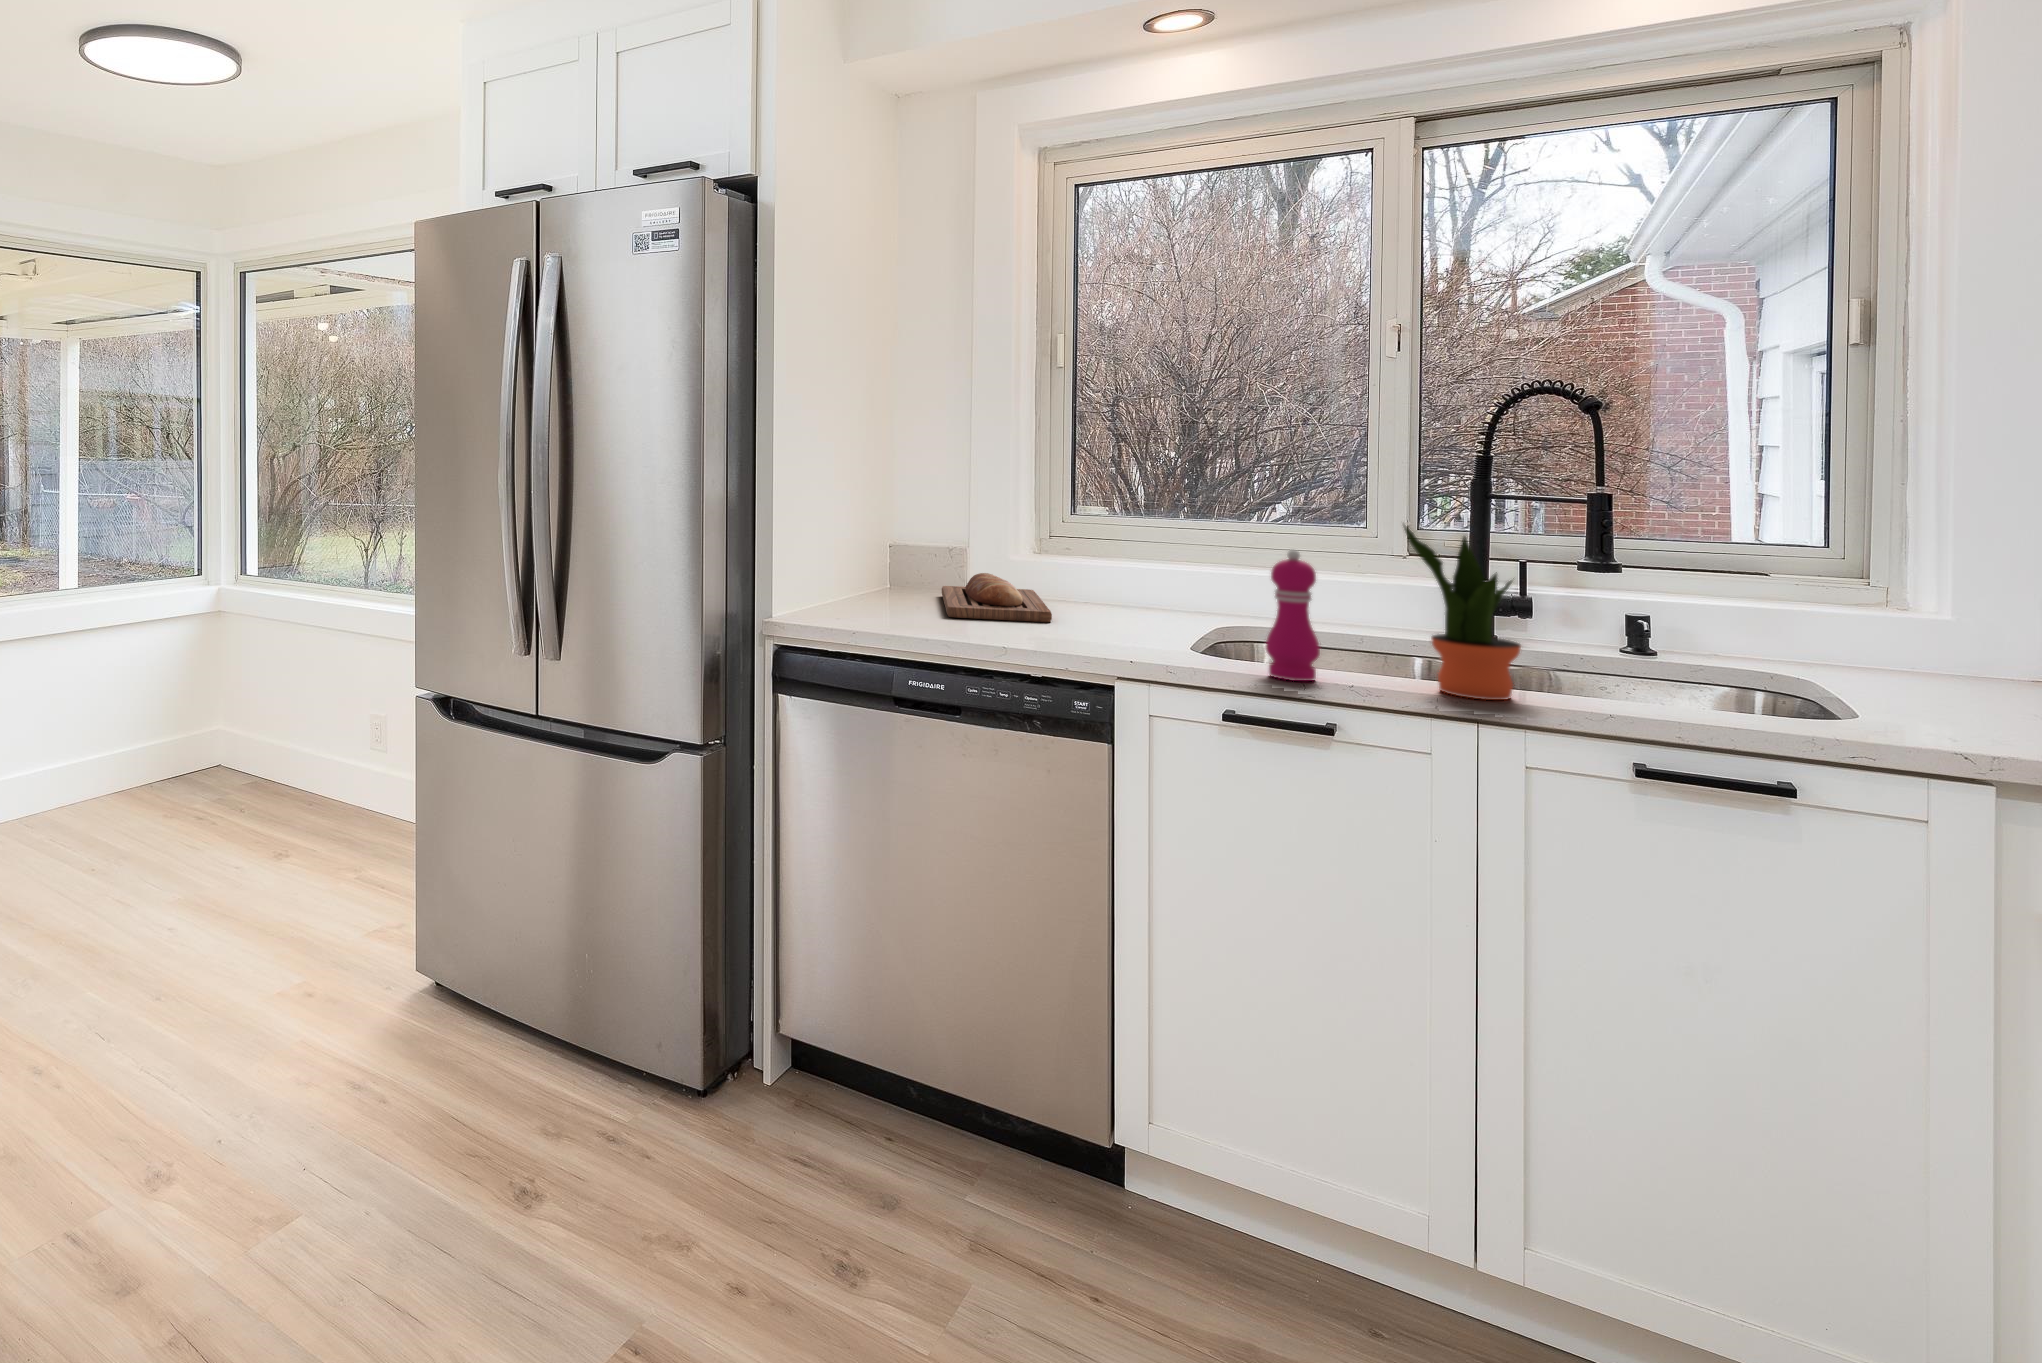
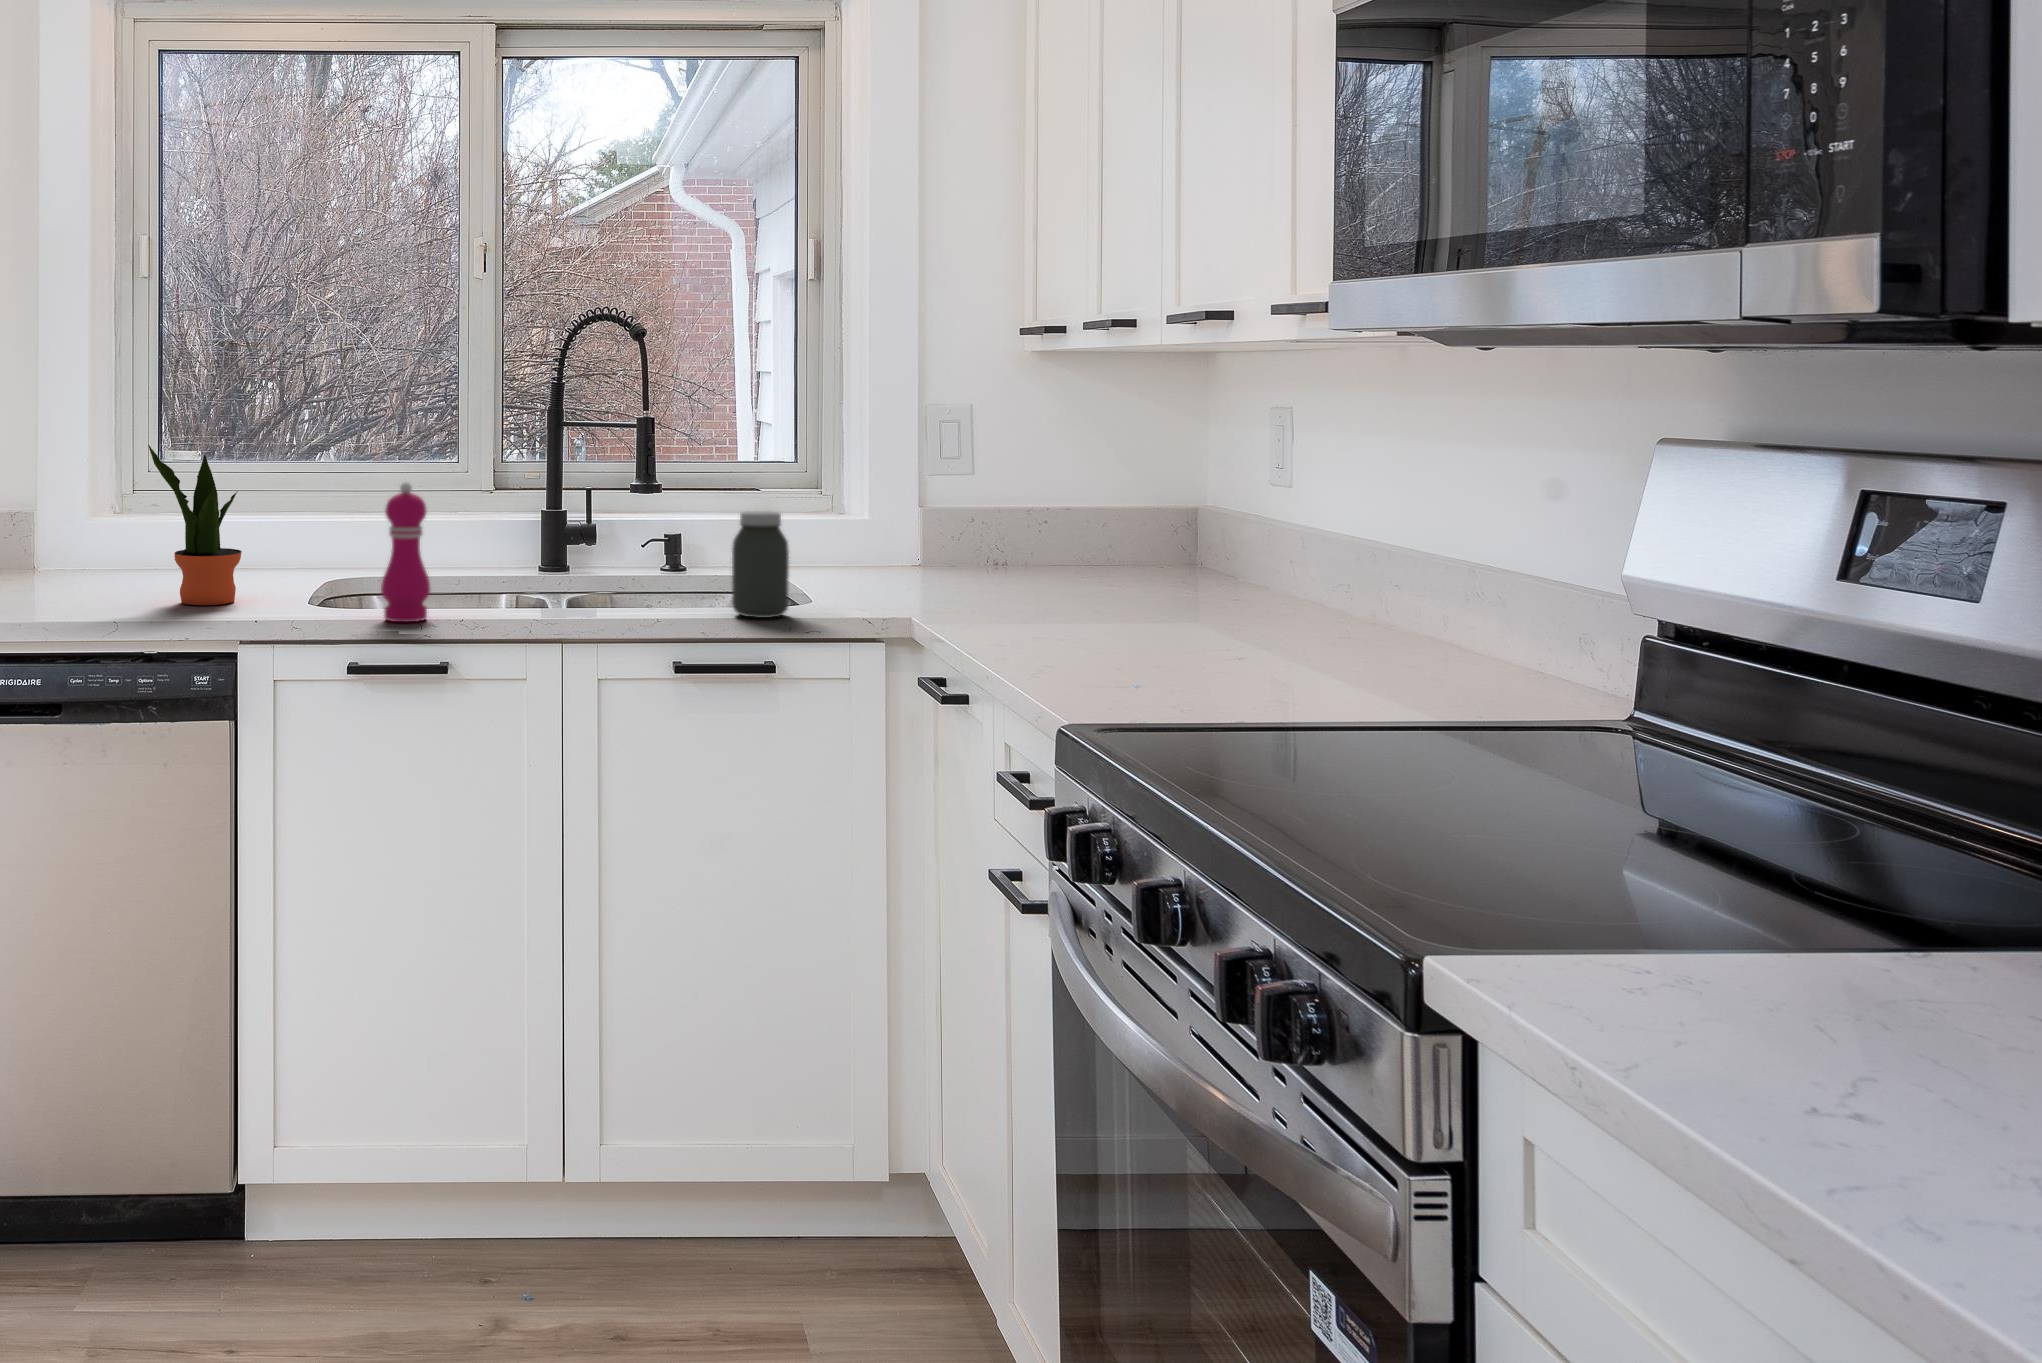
potted plant: present [1404,525,1521,700] -> present [148,445,242,605]
bread loaf: present [942,573,1052,622] -> none [13,539,153,596]
jar: none [1721,608,1812,733] -> present [732,511,789,618]

